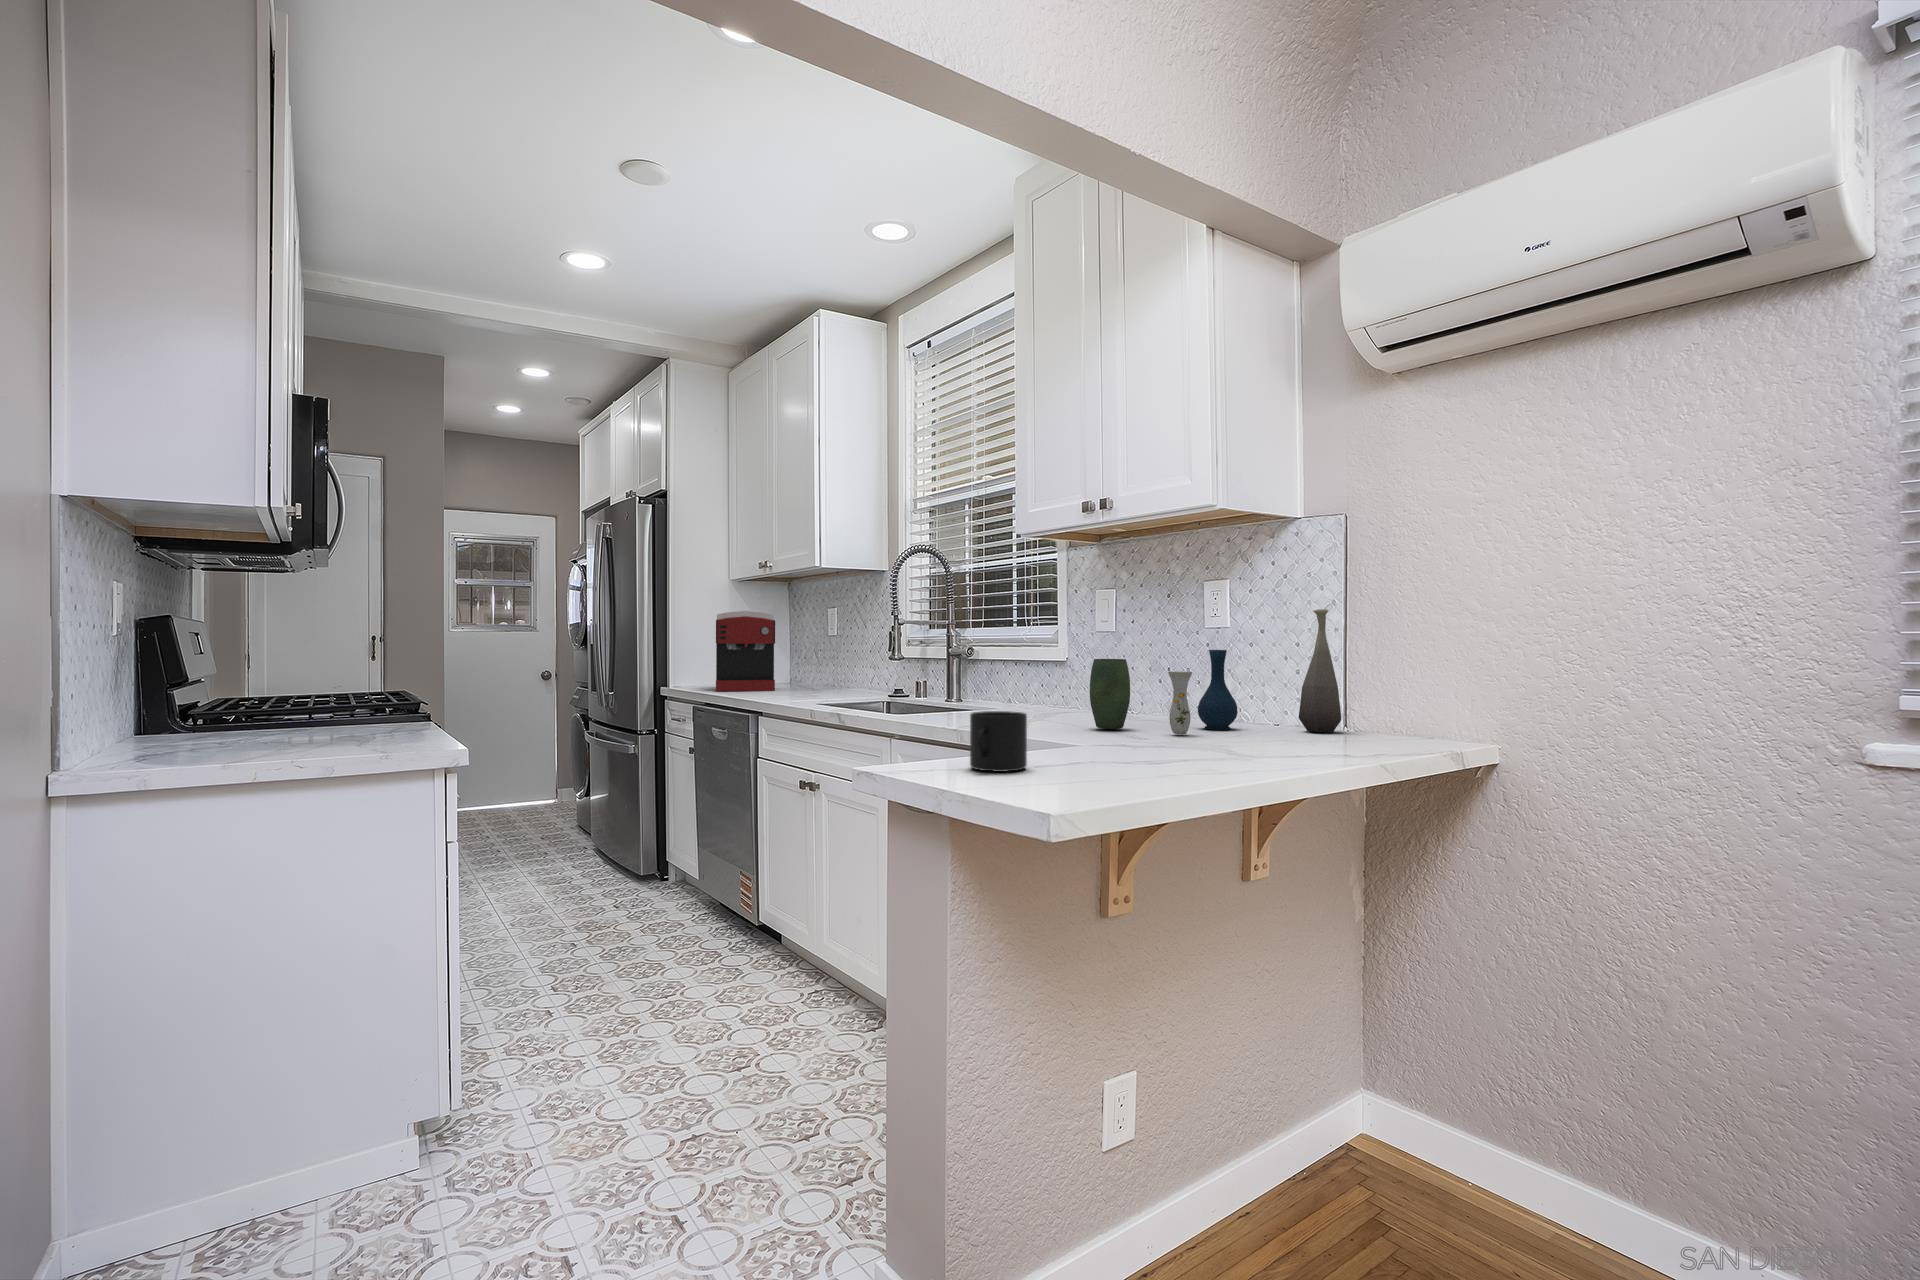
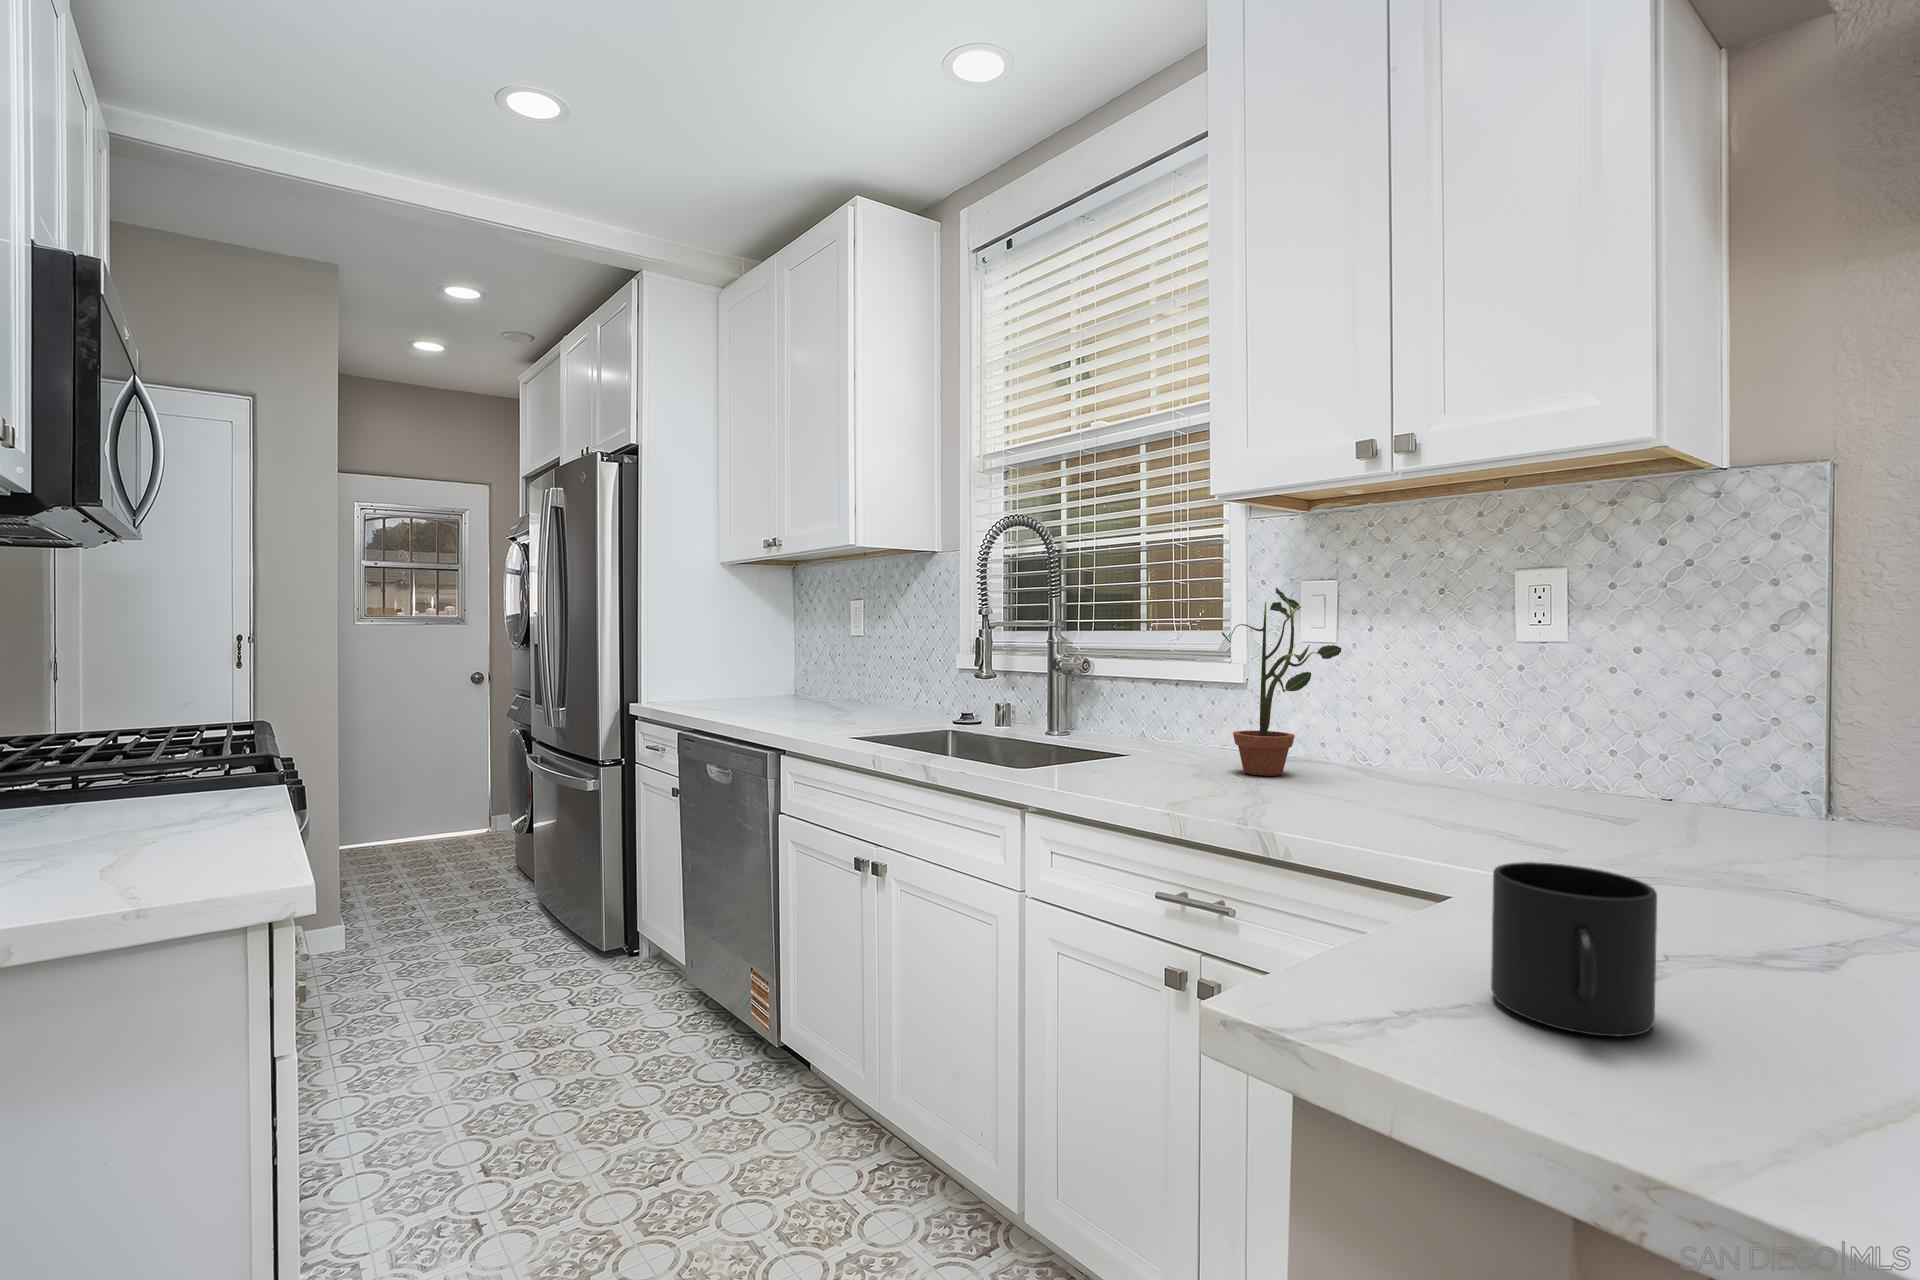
potted plant: none [1020,594,1095,717] -> present [1222,588,1341,776]
bottle: present [1299,609,1341,732] -> none [1761,618,1853,826]
coffee maker: present [716,611,775,691] -> none [704,604,785,711]
vase: present [1090,650,1238,734] -> none [1400,682,1647,835]

